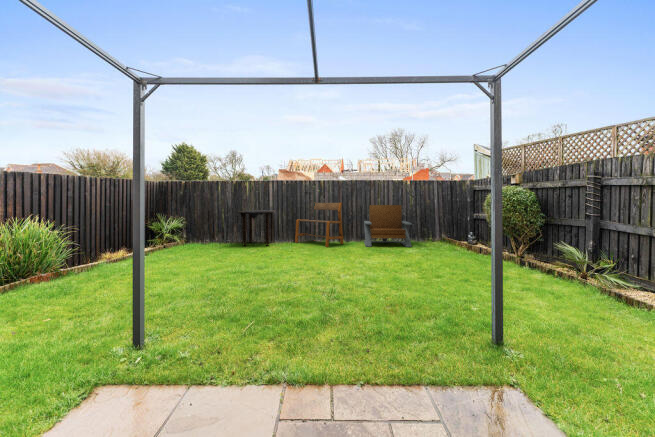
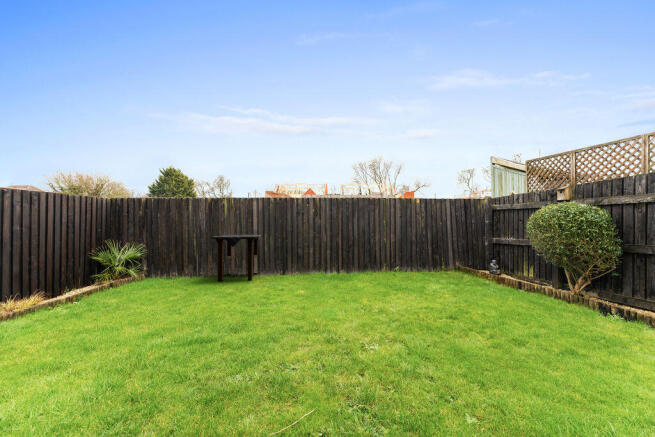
bench: present [295,202,344,247] -> none [285,225,345,281]
lounge chair: present [364,205,412,247] -> none [367,228,430,280]

